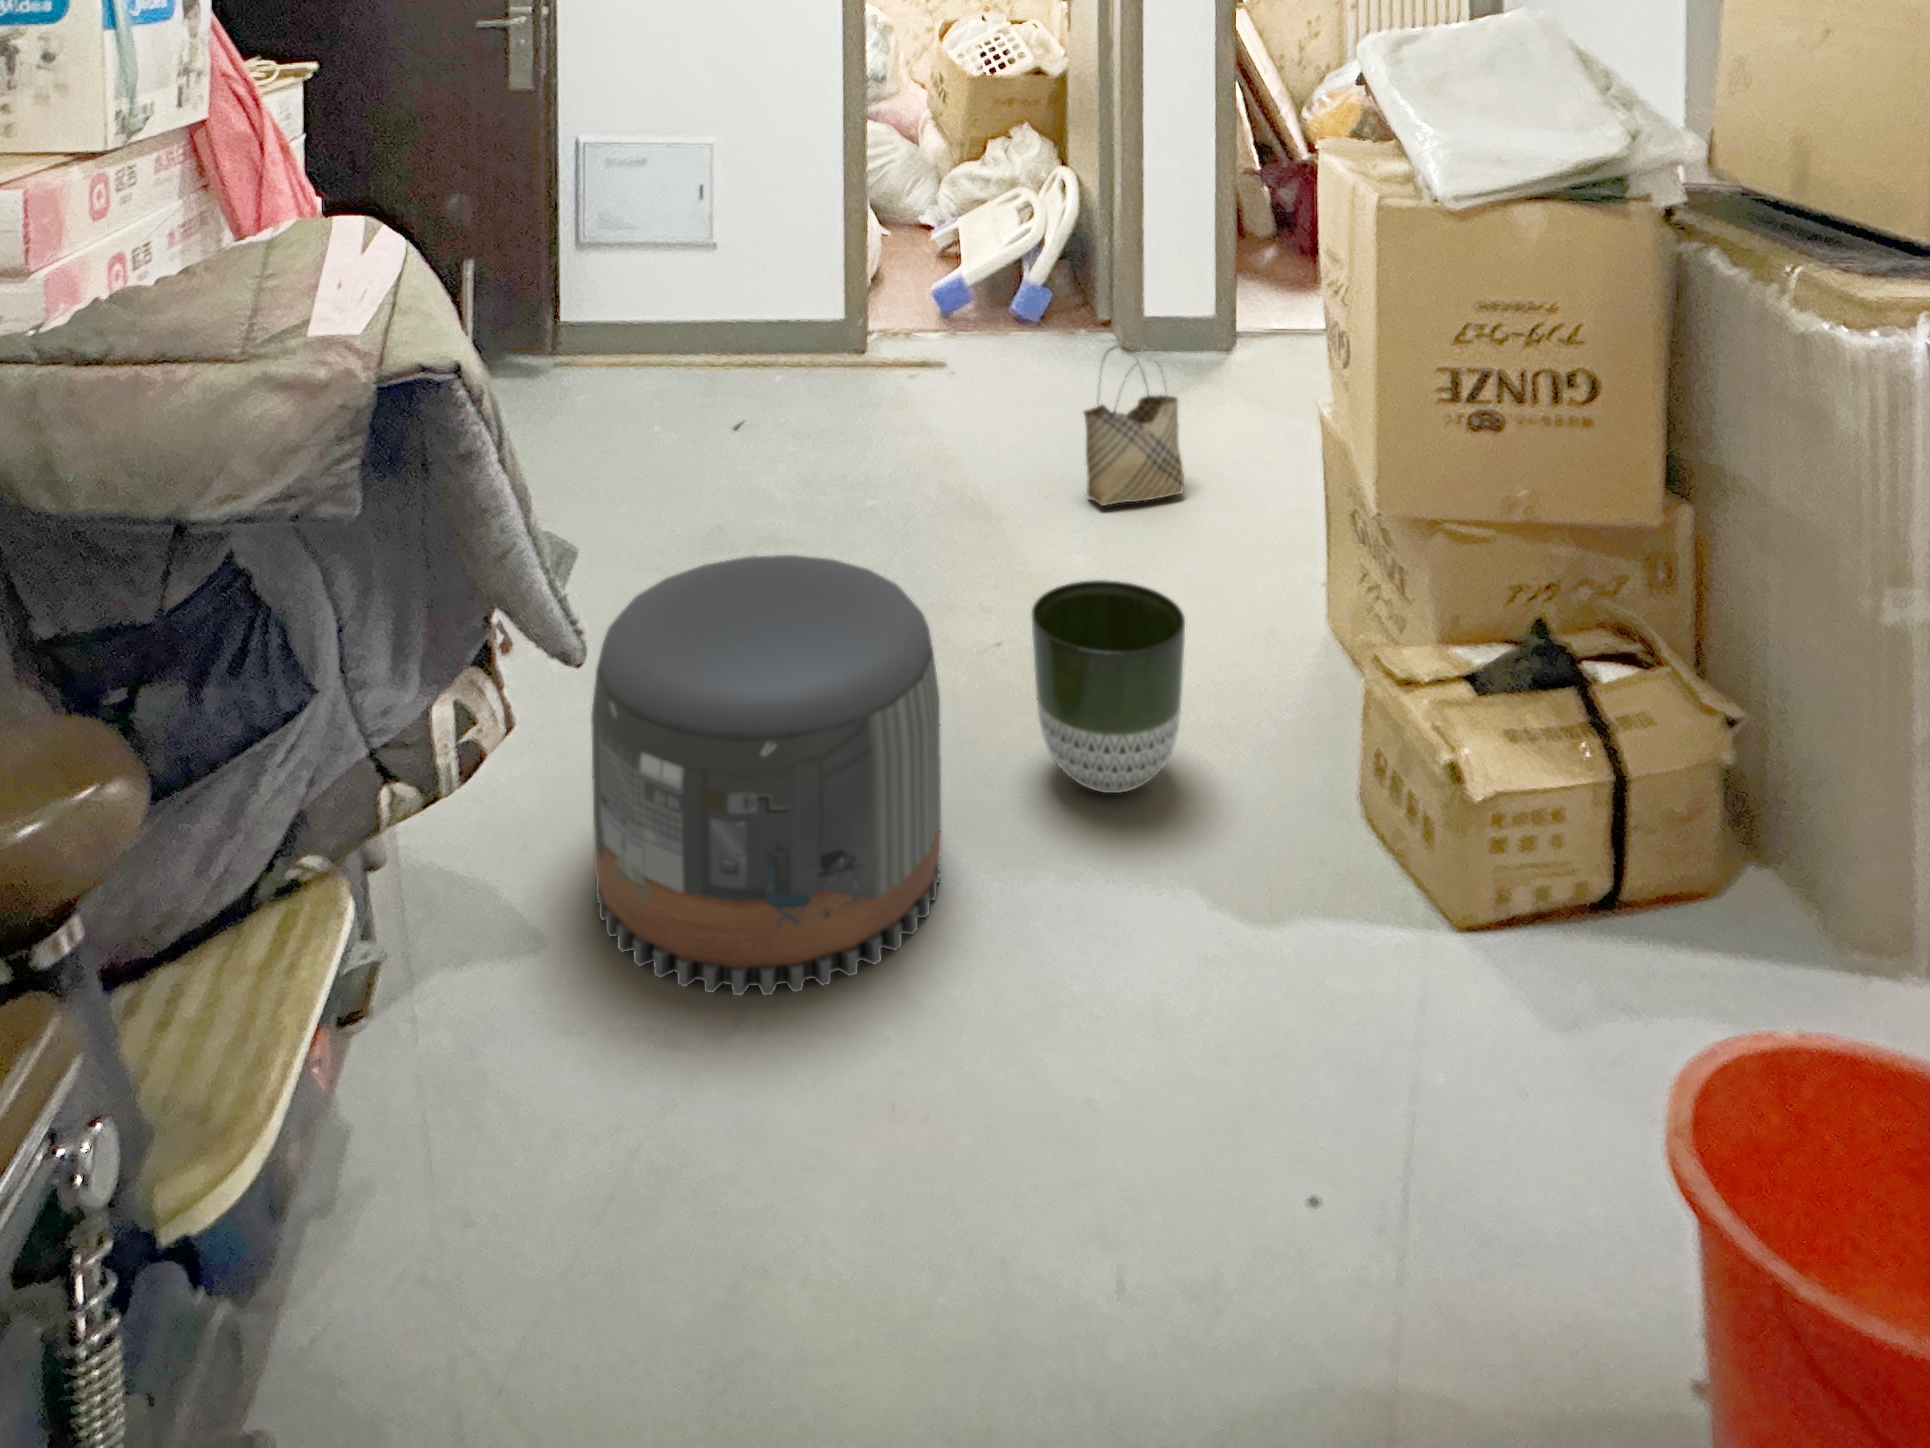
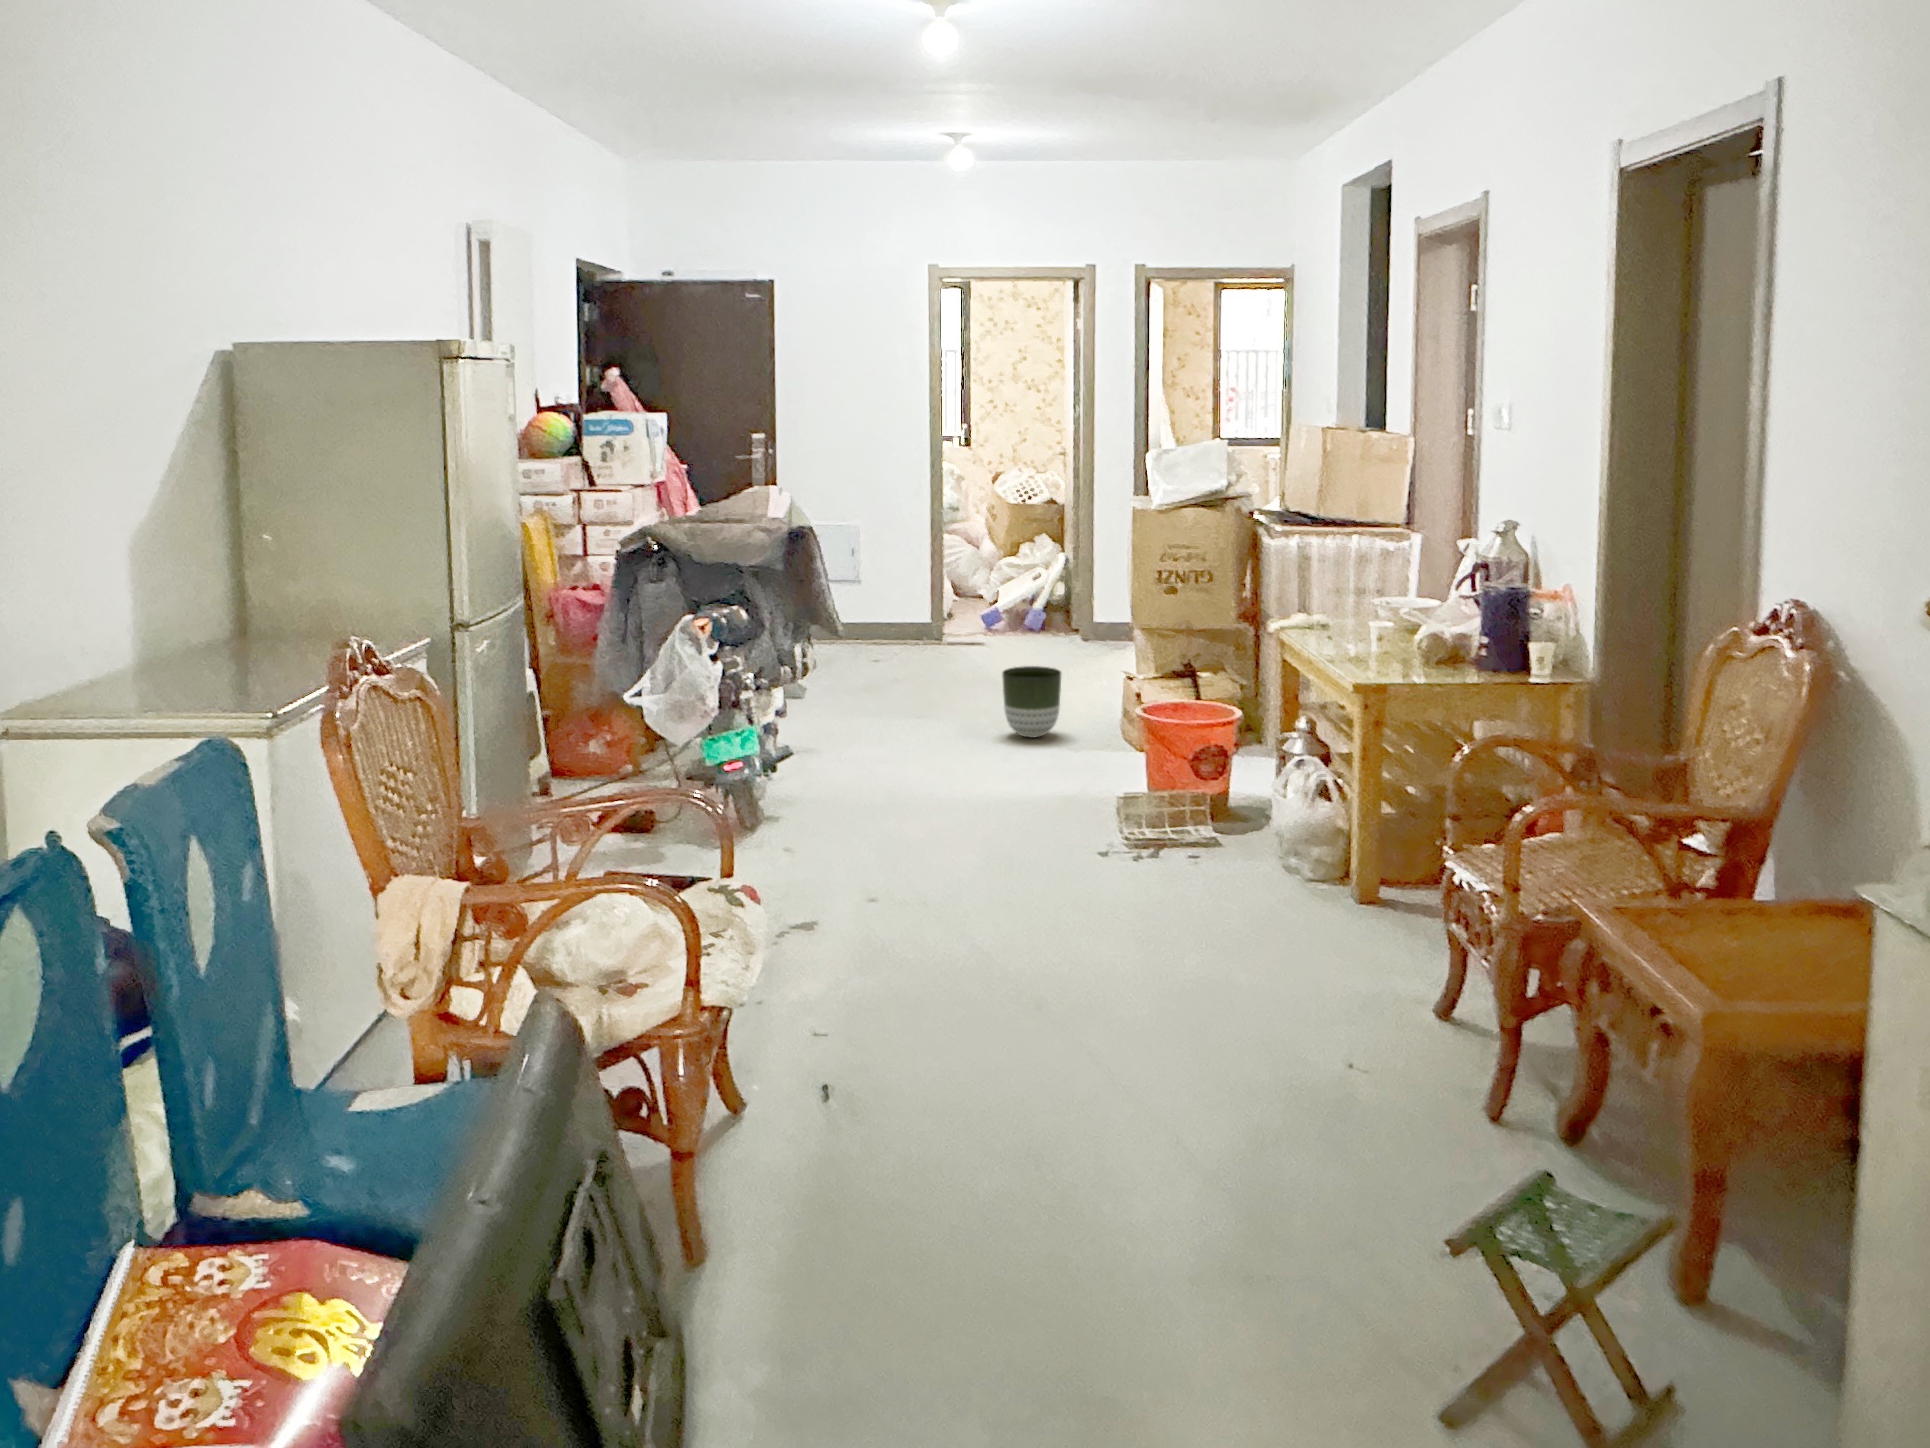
woven basket: present [1084,346,1184,506] -> none [1044,610,1093,682]
pouf: present [591,555,941,995] -> none [838,646,964,767]

